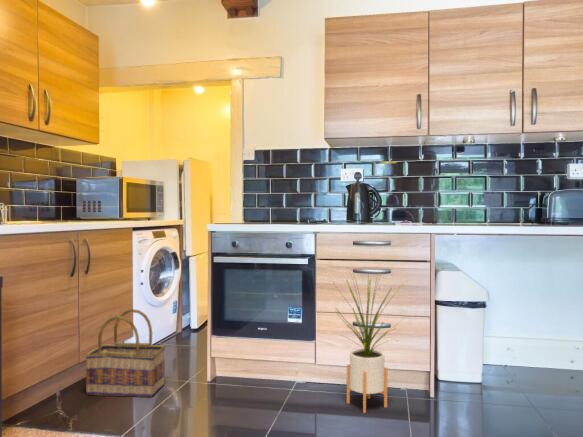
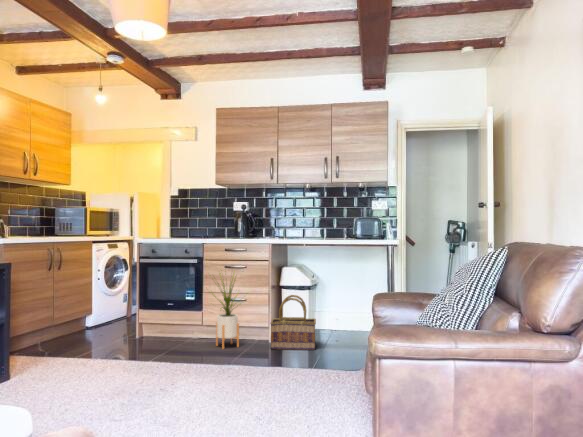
basket: present [85,309,166,397] -> present [270,295,316,350]

